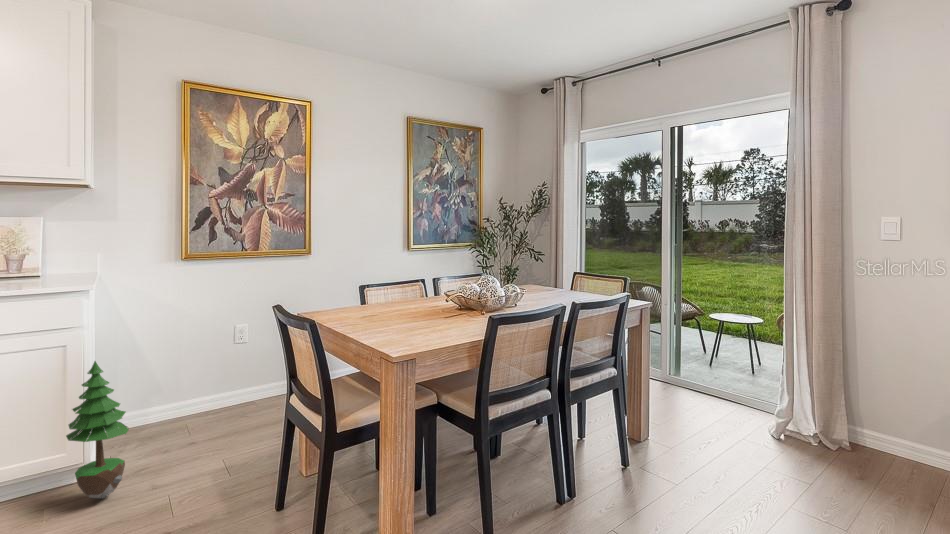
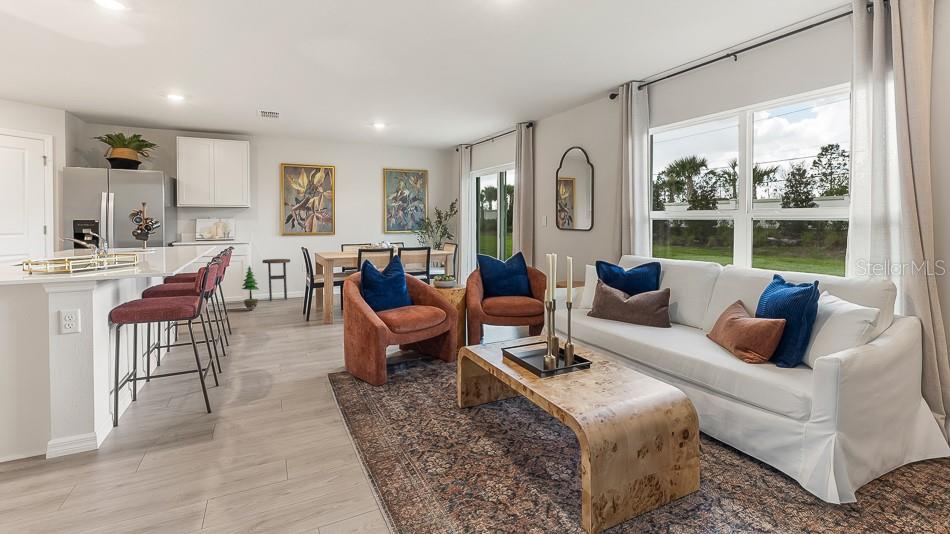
side table: none [132,317,209,432] -> present [262,259,290,301]

